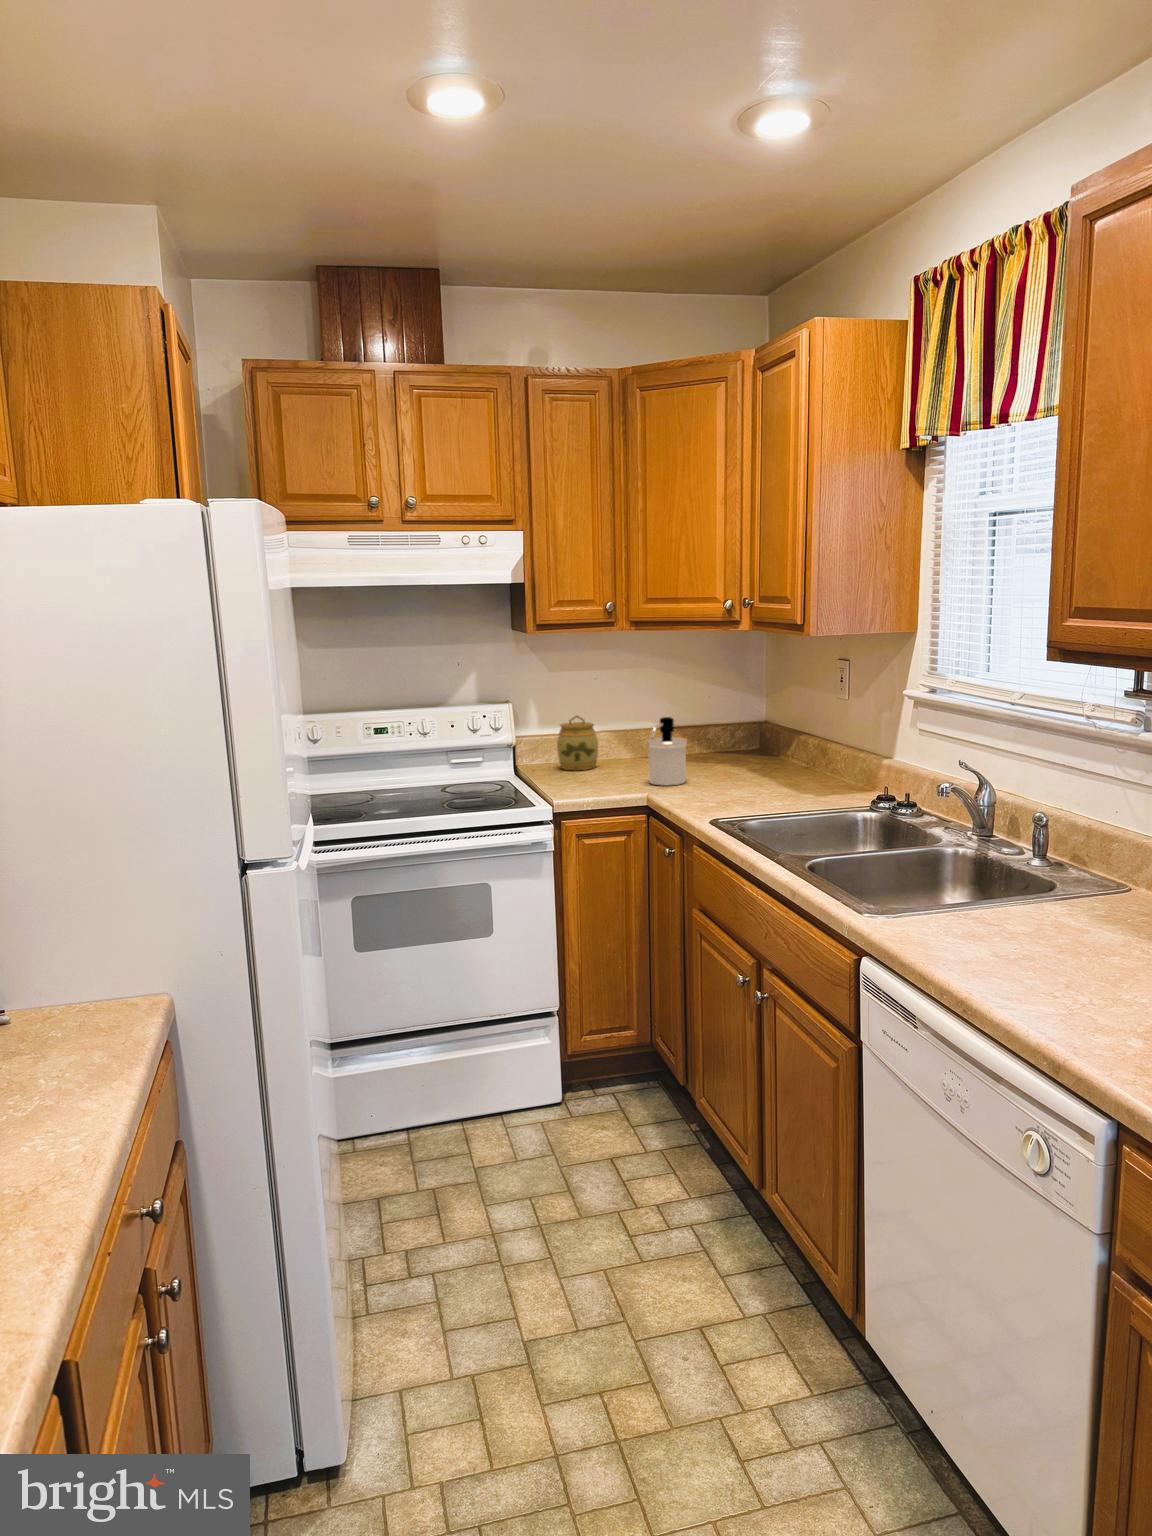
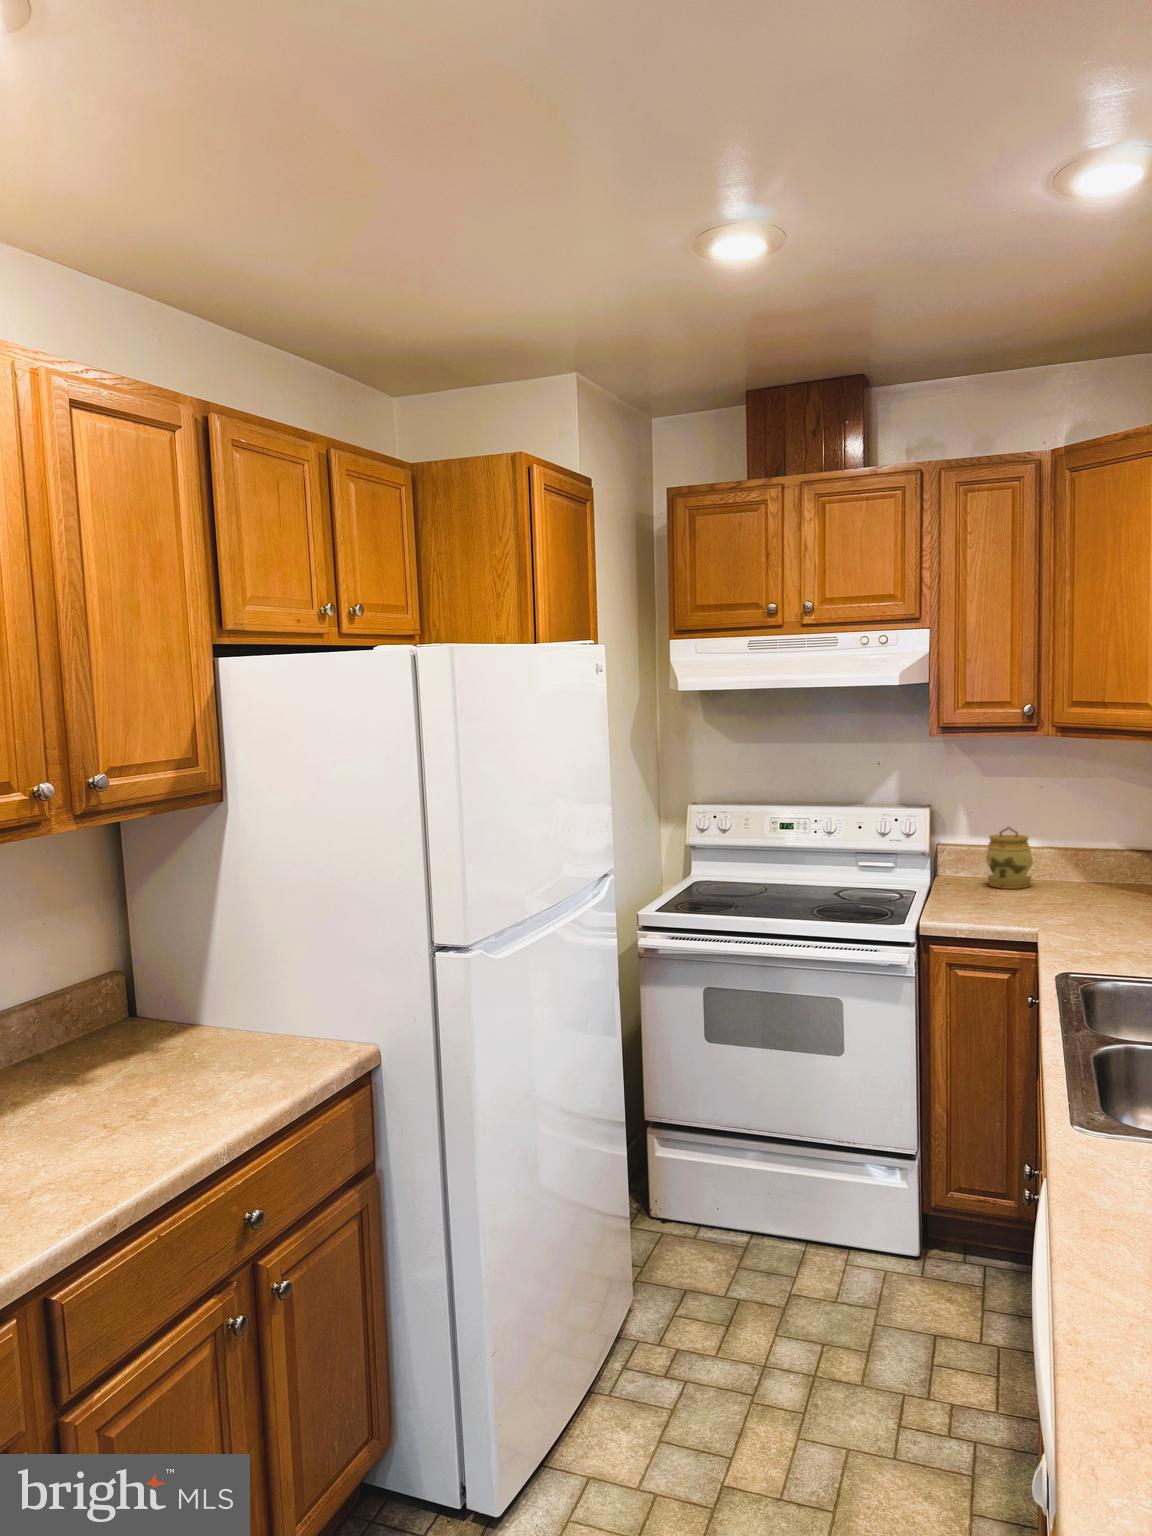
soap dispenser: present [647,717,687,785] -> none [1053,839,1113,920]

